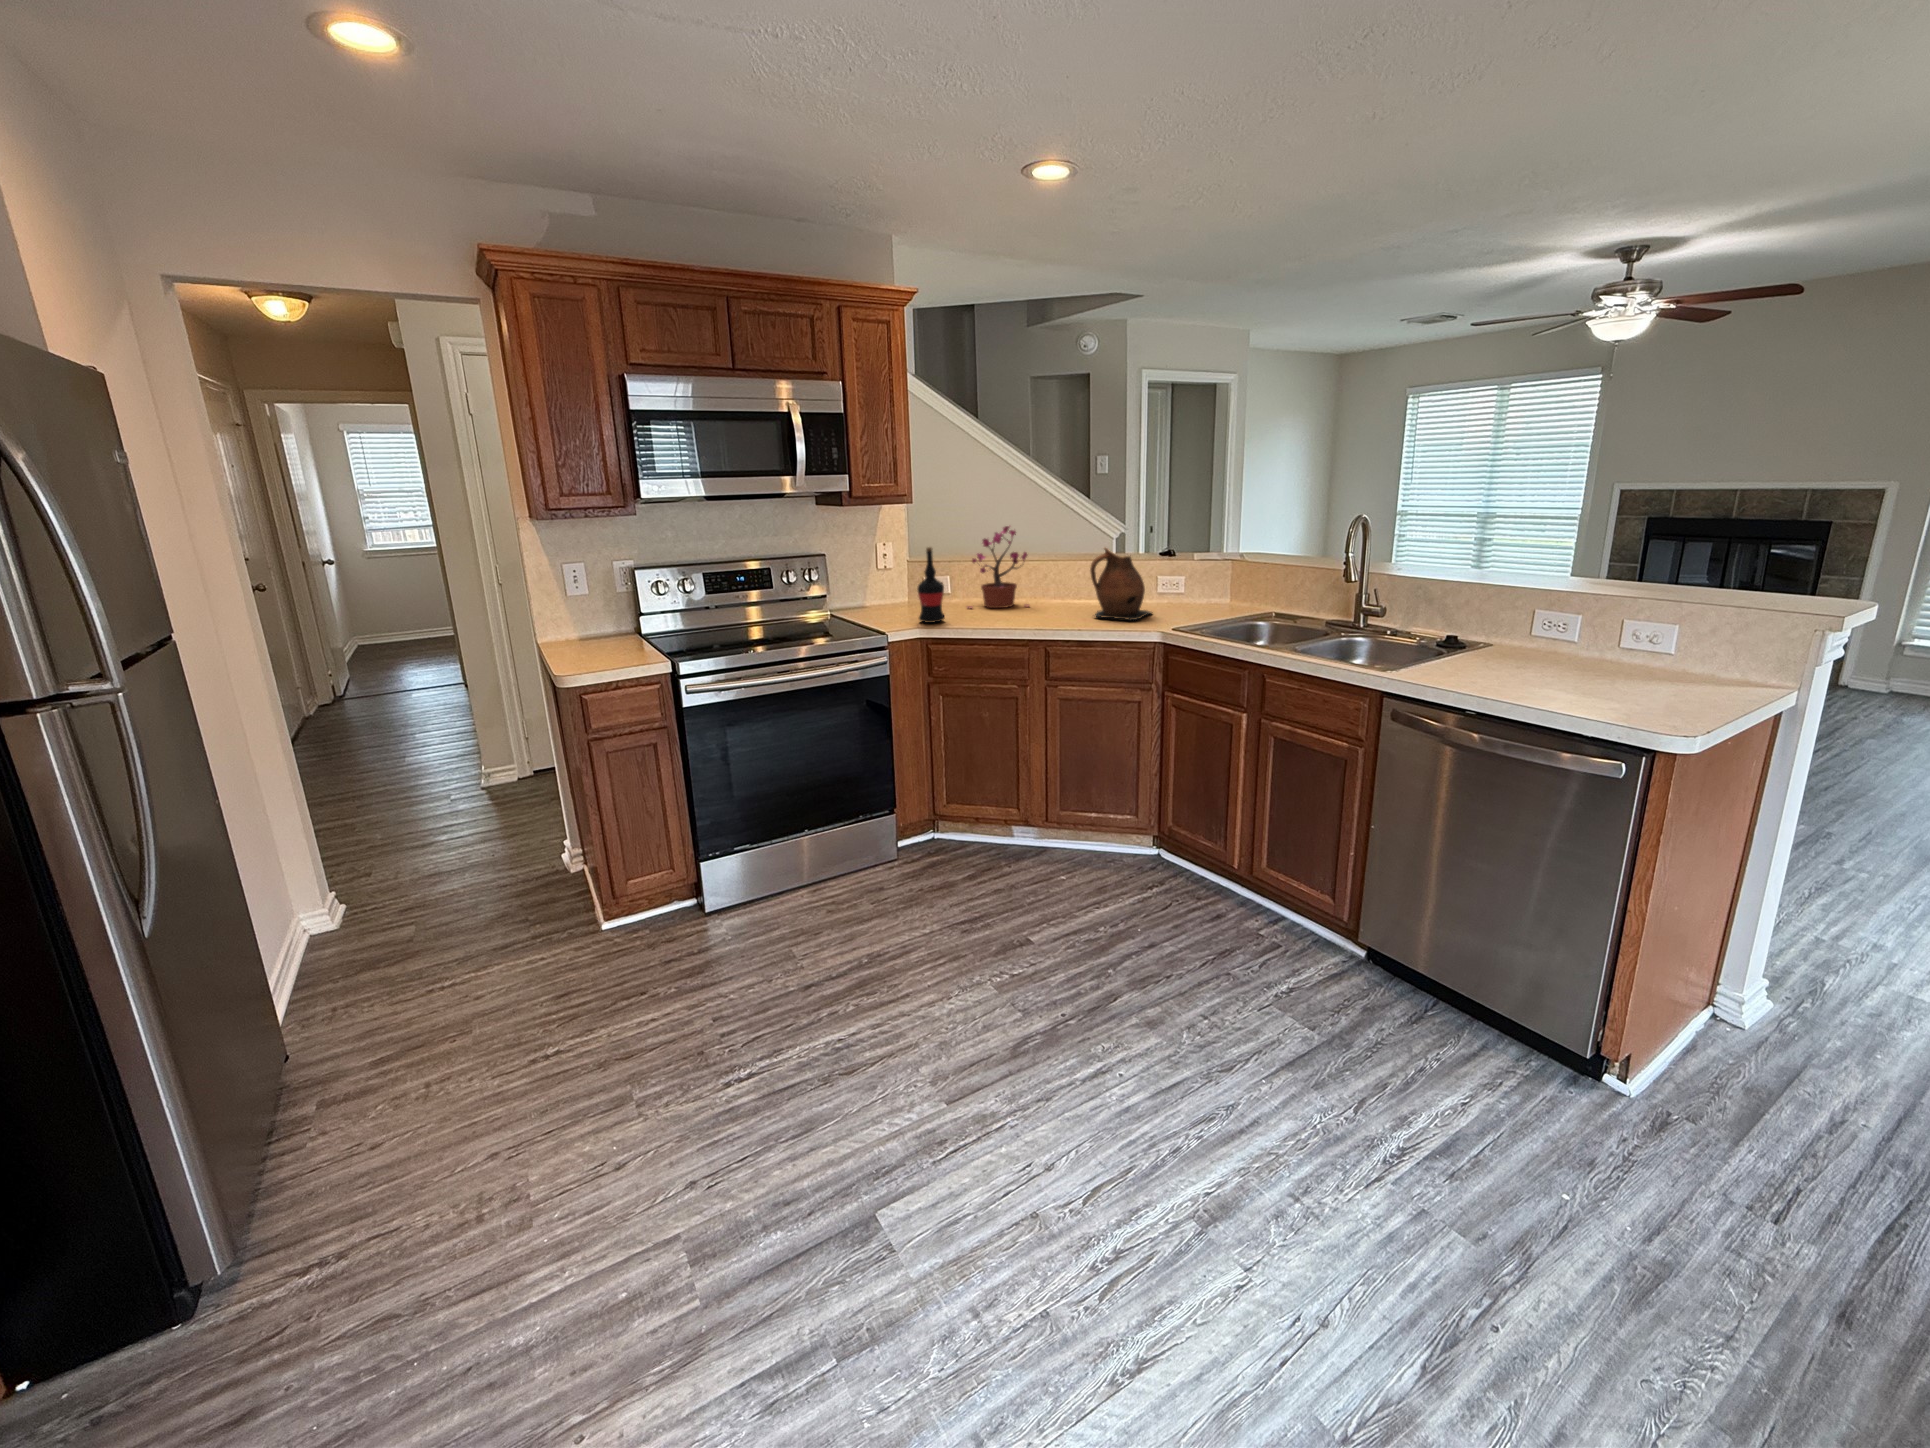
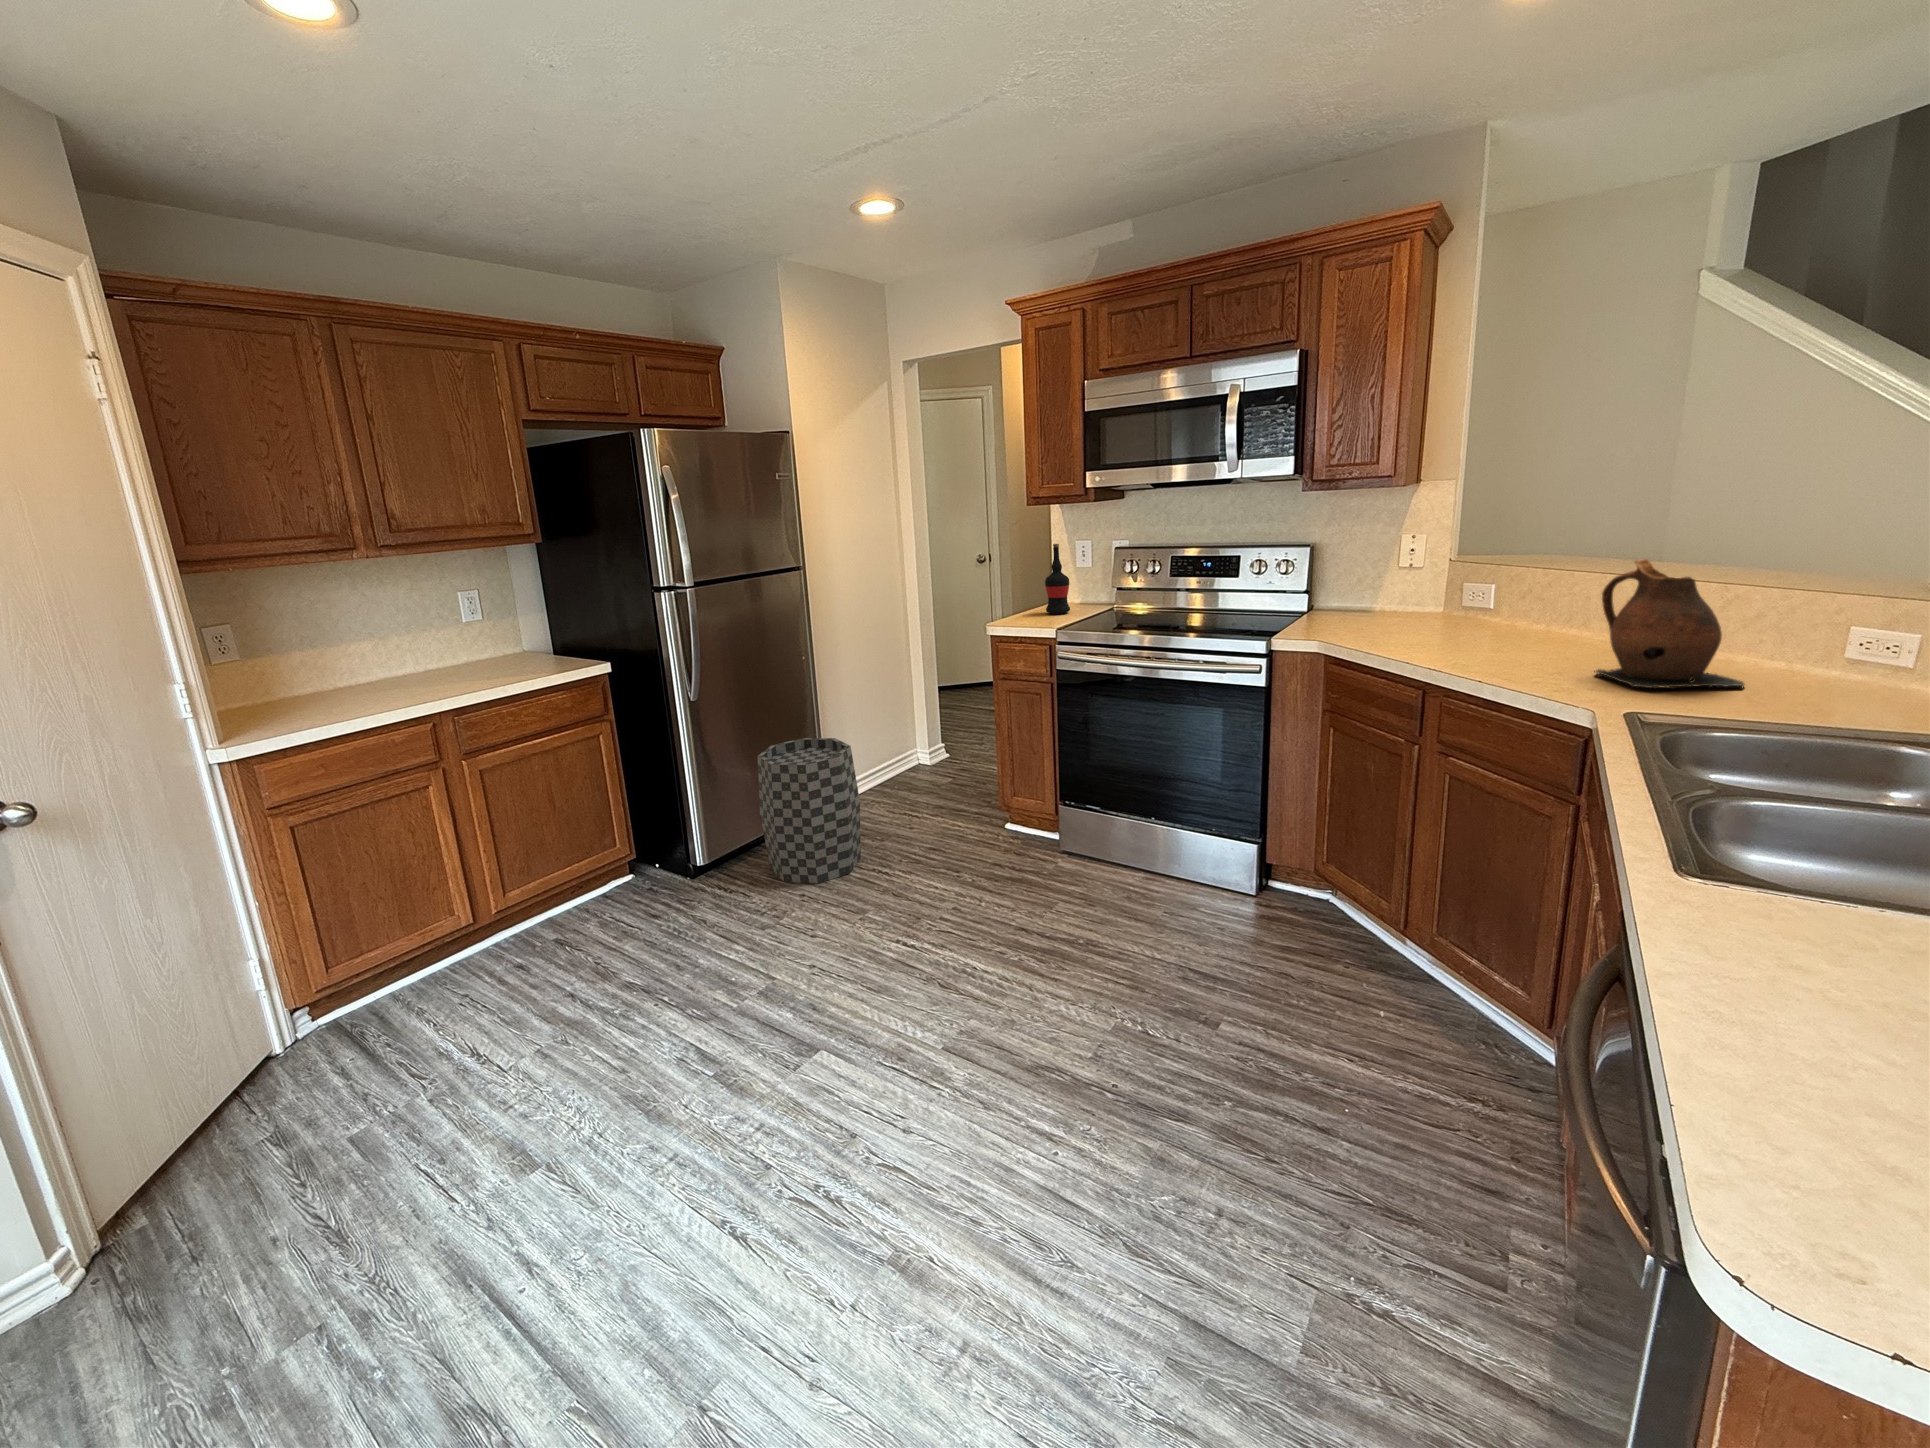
potted plant: present [967,526,1029,608] -> none [1466,518,1575,643]
wine bottle: present [917,547,945,623] -> present [1045,544,1070,614]
trash can: none [260,903,495,1185] -> present [758,738,861,884]

